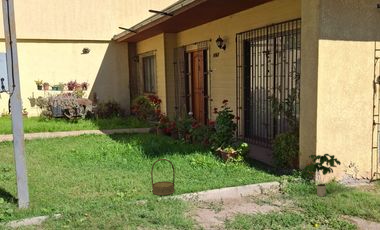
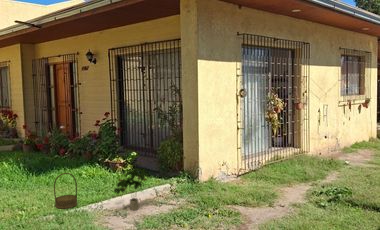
potted plant: present [301,154,341,196] -> present [114,168,151,210]

